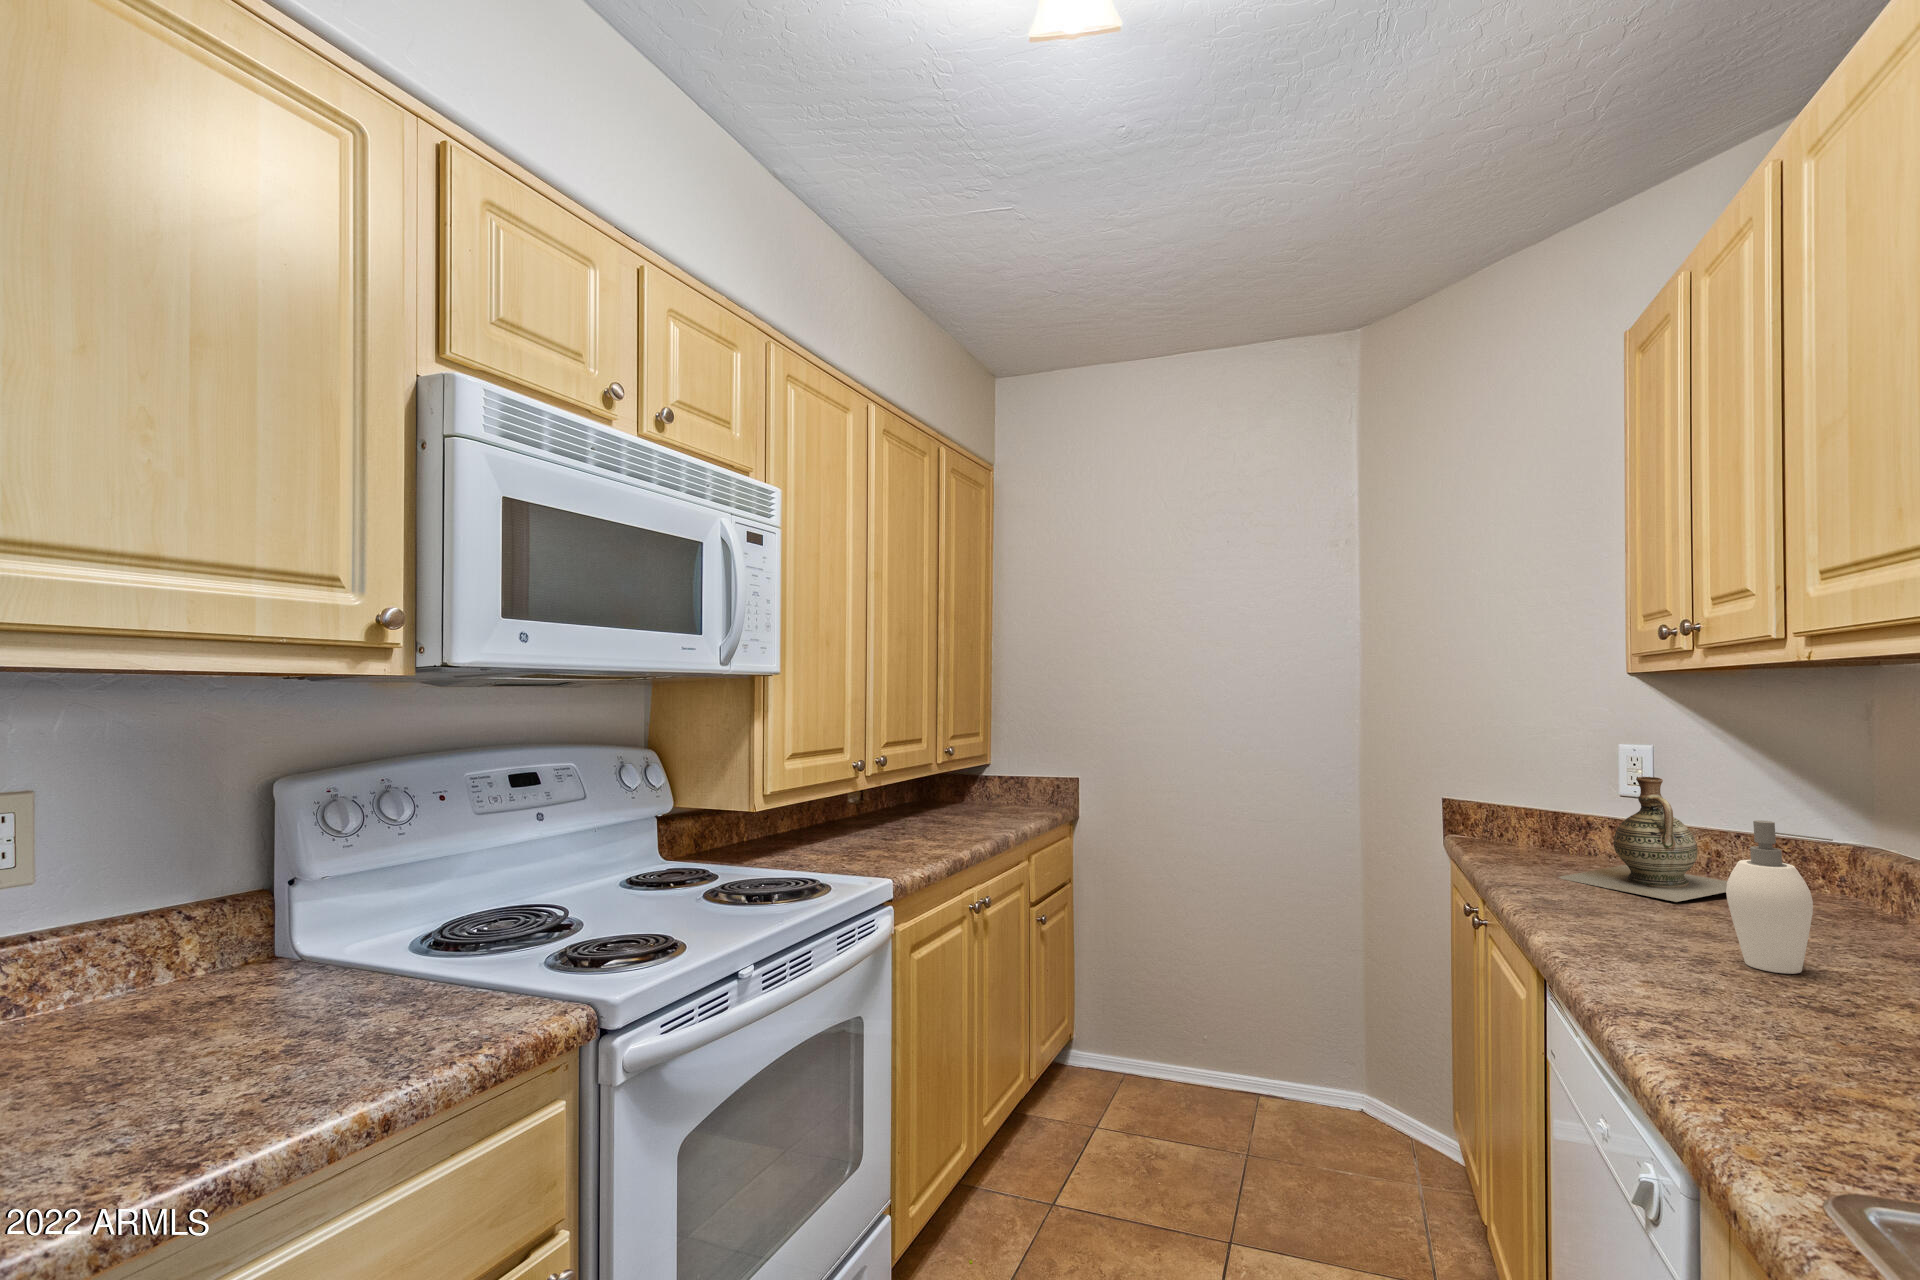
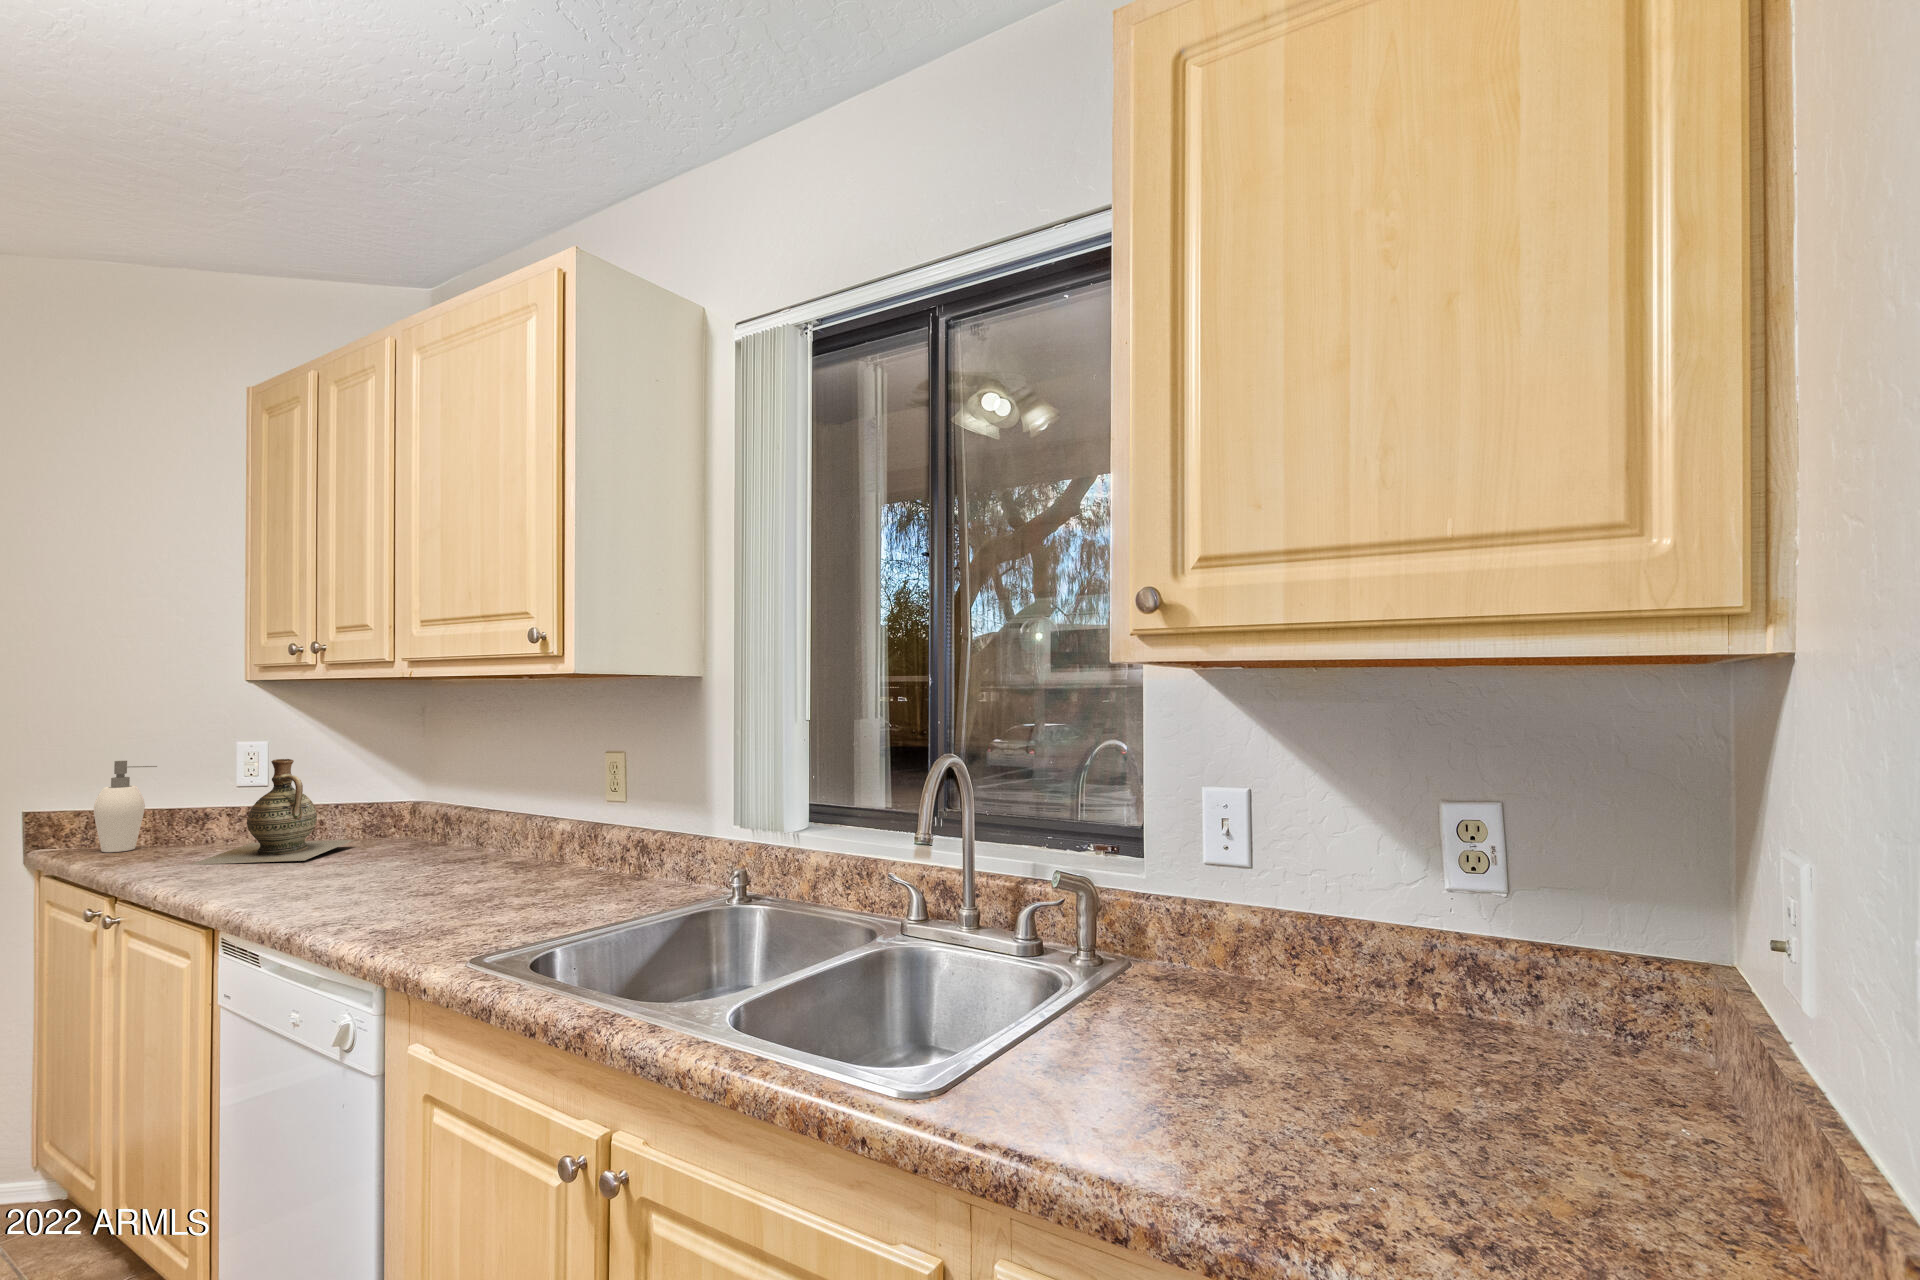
soap dispenser: present [1726,820,1833,974] -> present [94,761,157,852]

